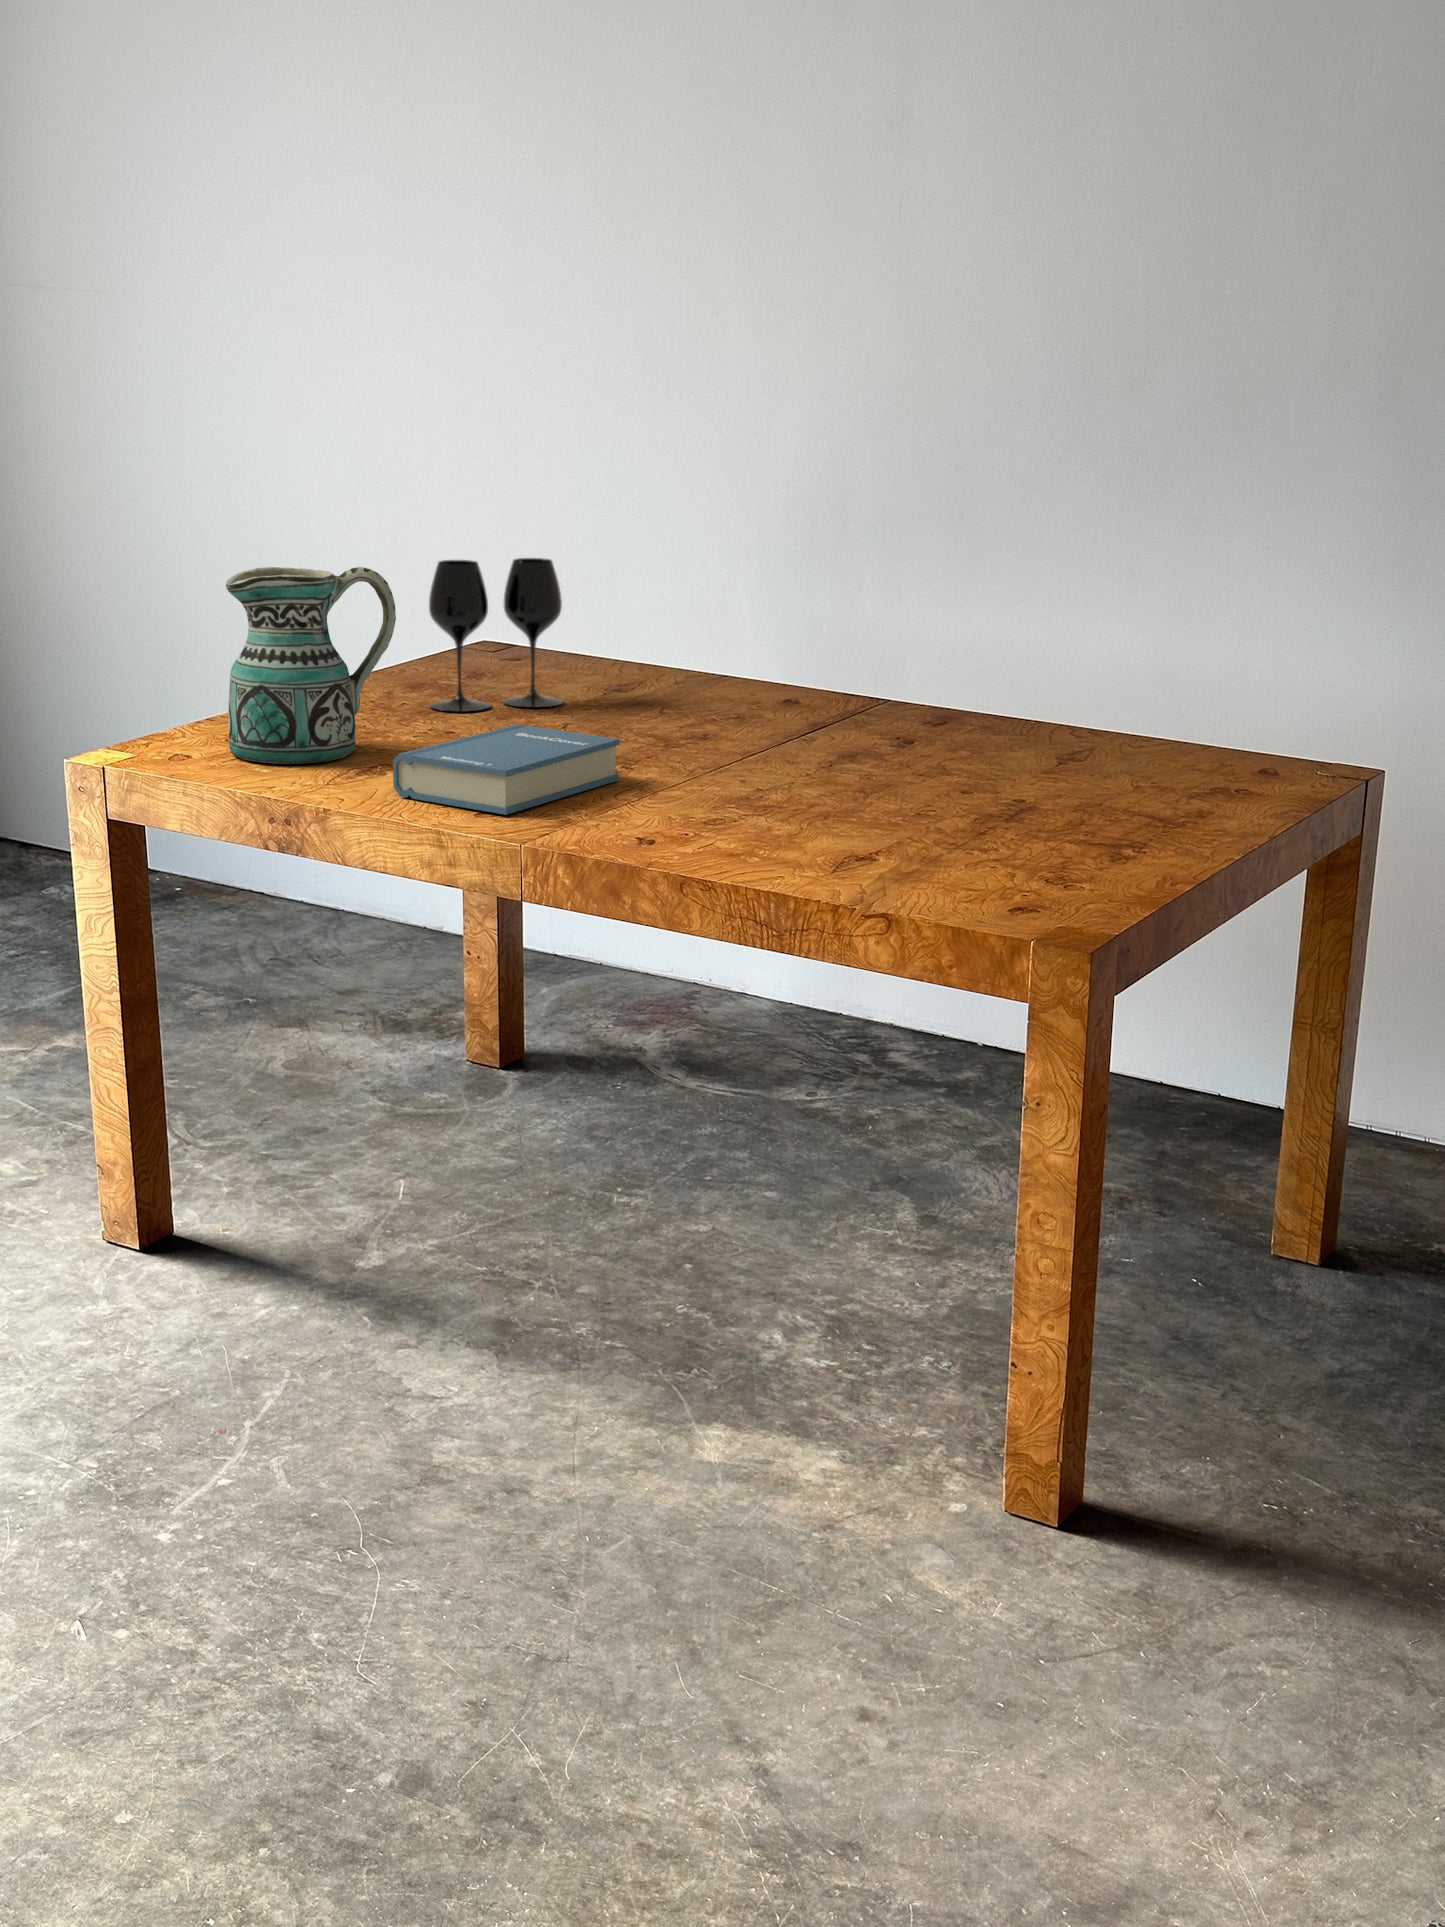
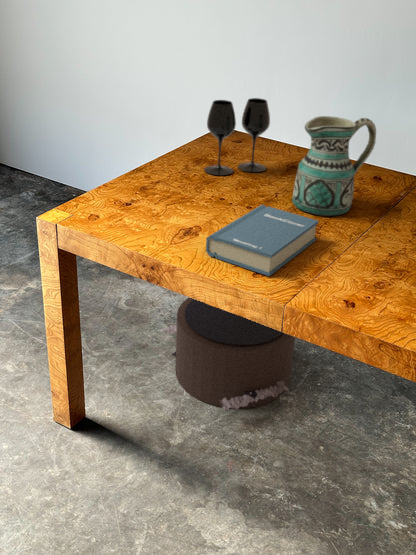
ceramic pitcher: present [226,567,396,764] -> present [292,116,376,216]
pouf: none [359,984,645,1214] -> present [163,298,295,410]

